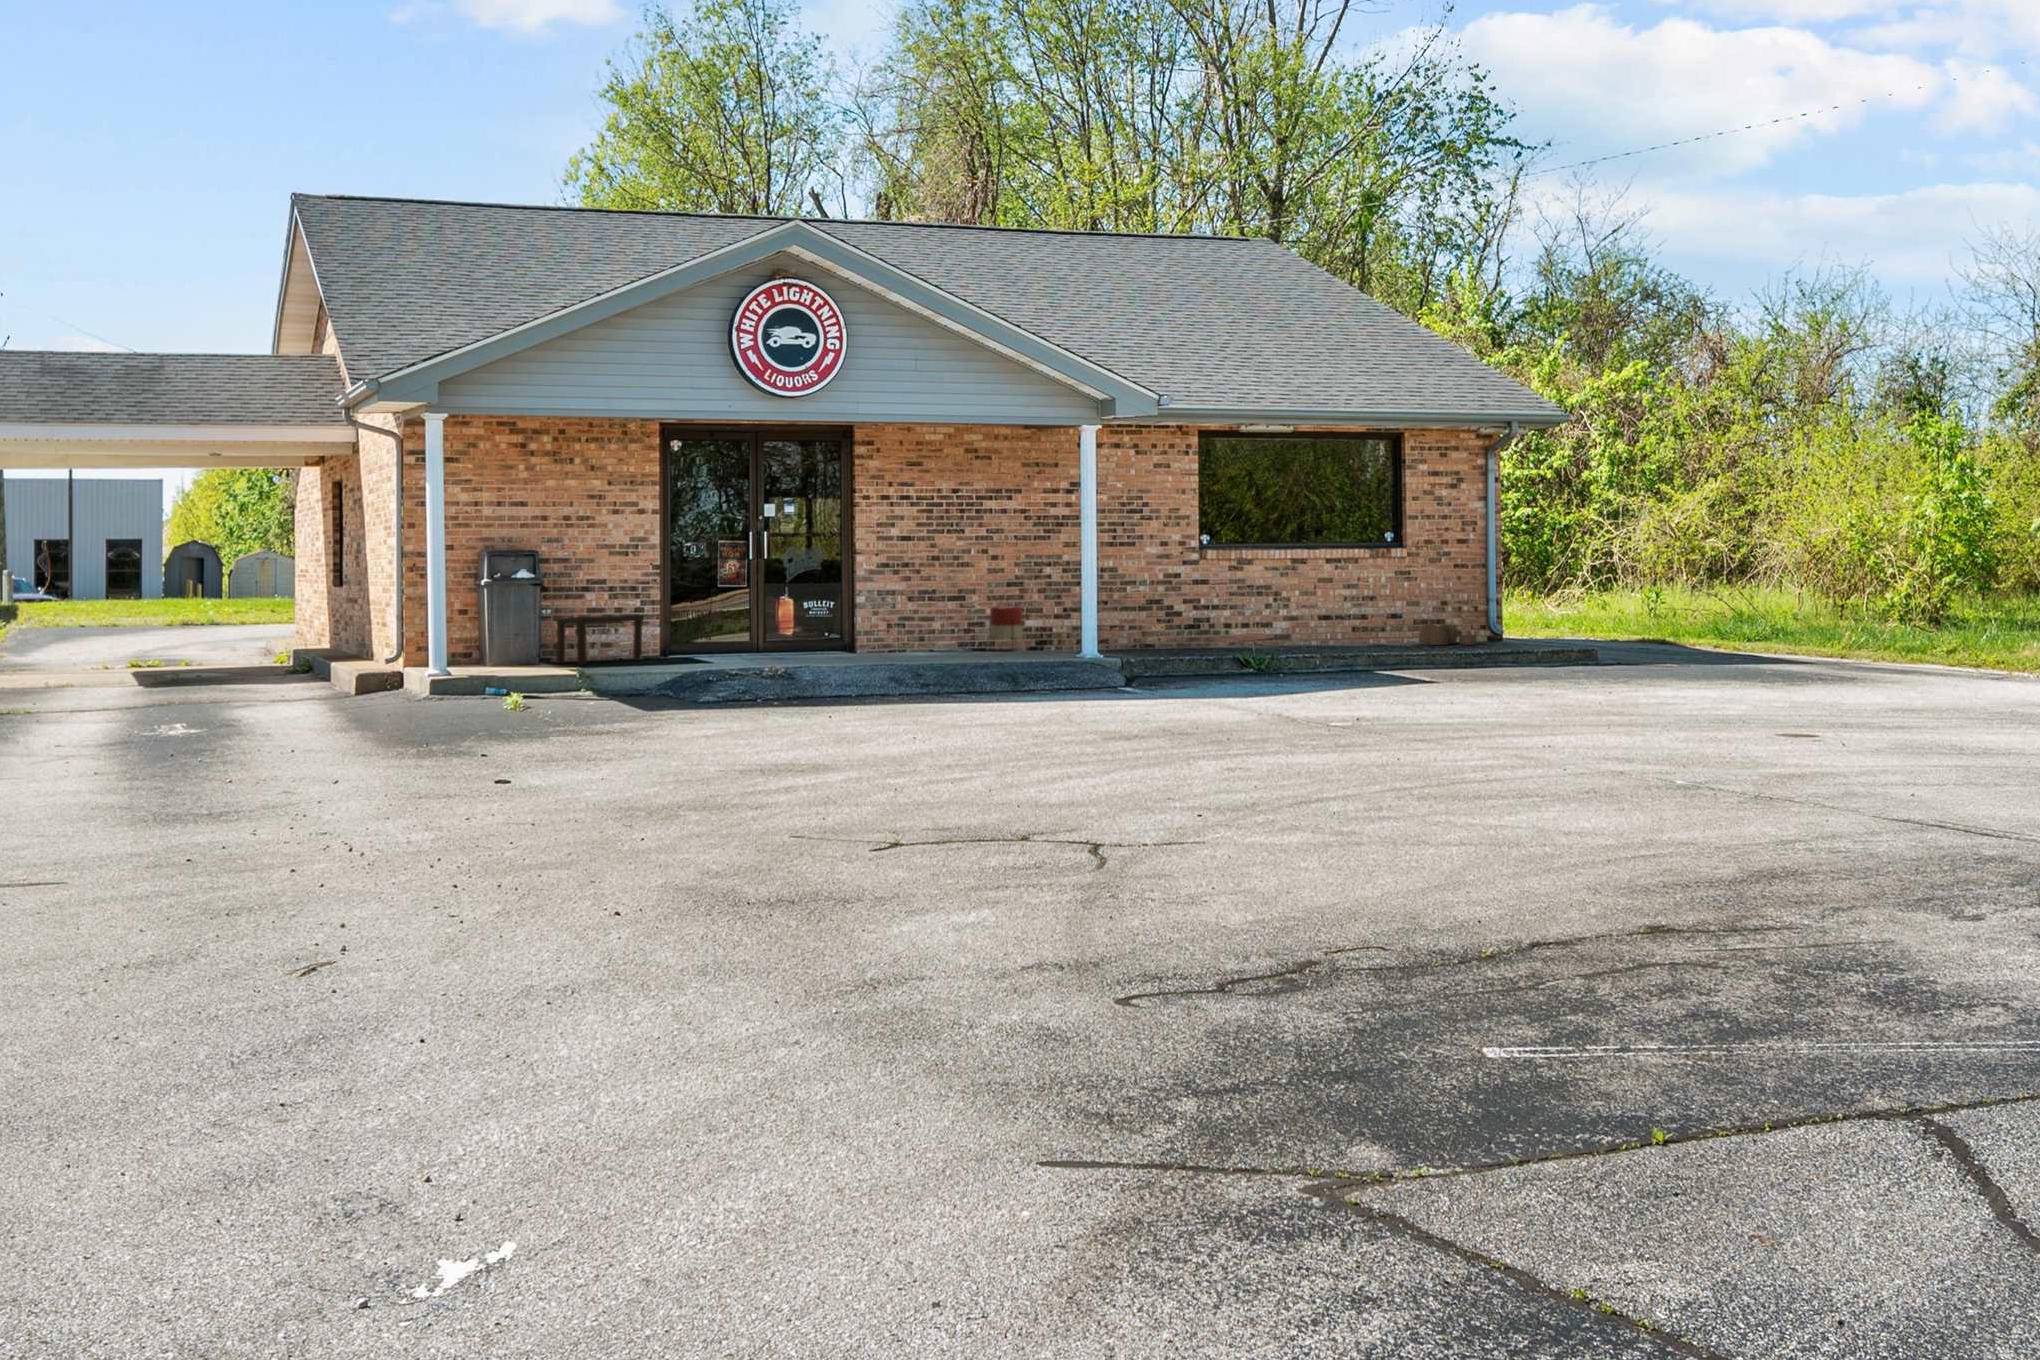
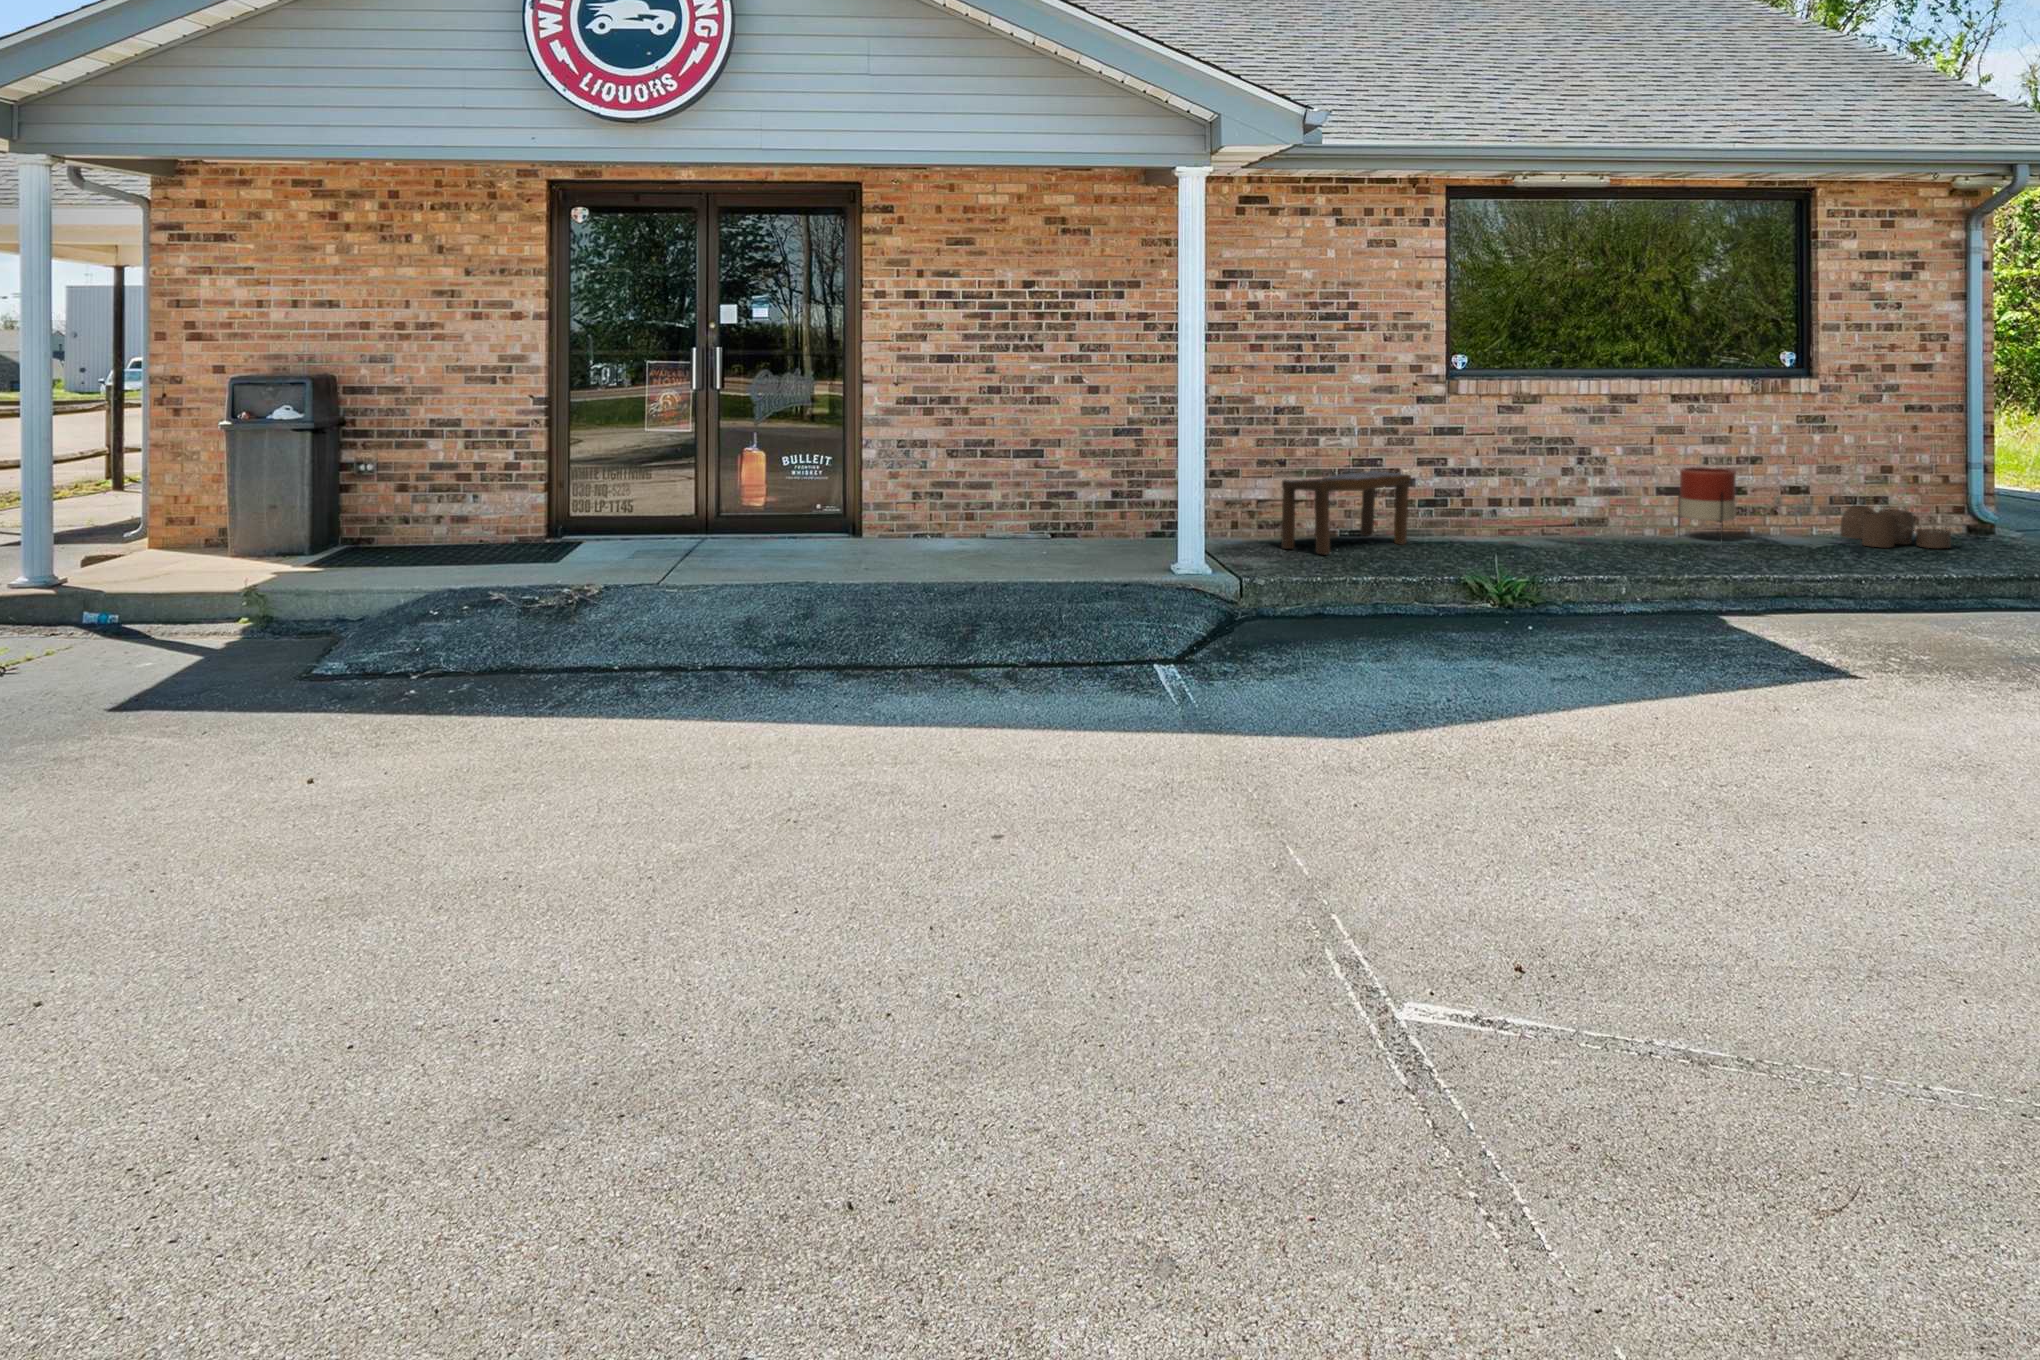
planter: present [989,606,1022,639] -> present [1678,467,1735,523]
bench: present [556,614,644,665] -> present [1281,471,1411,555]

